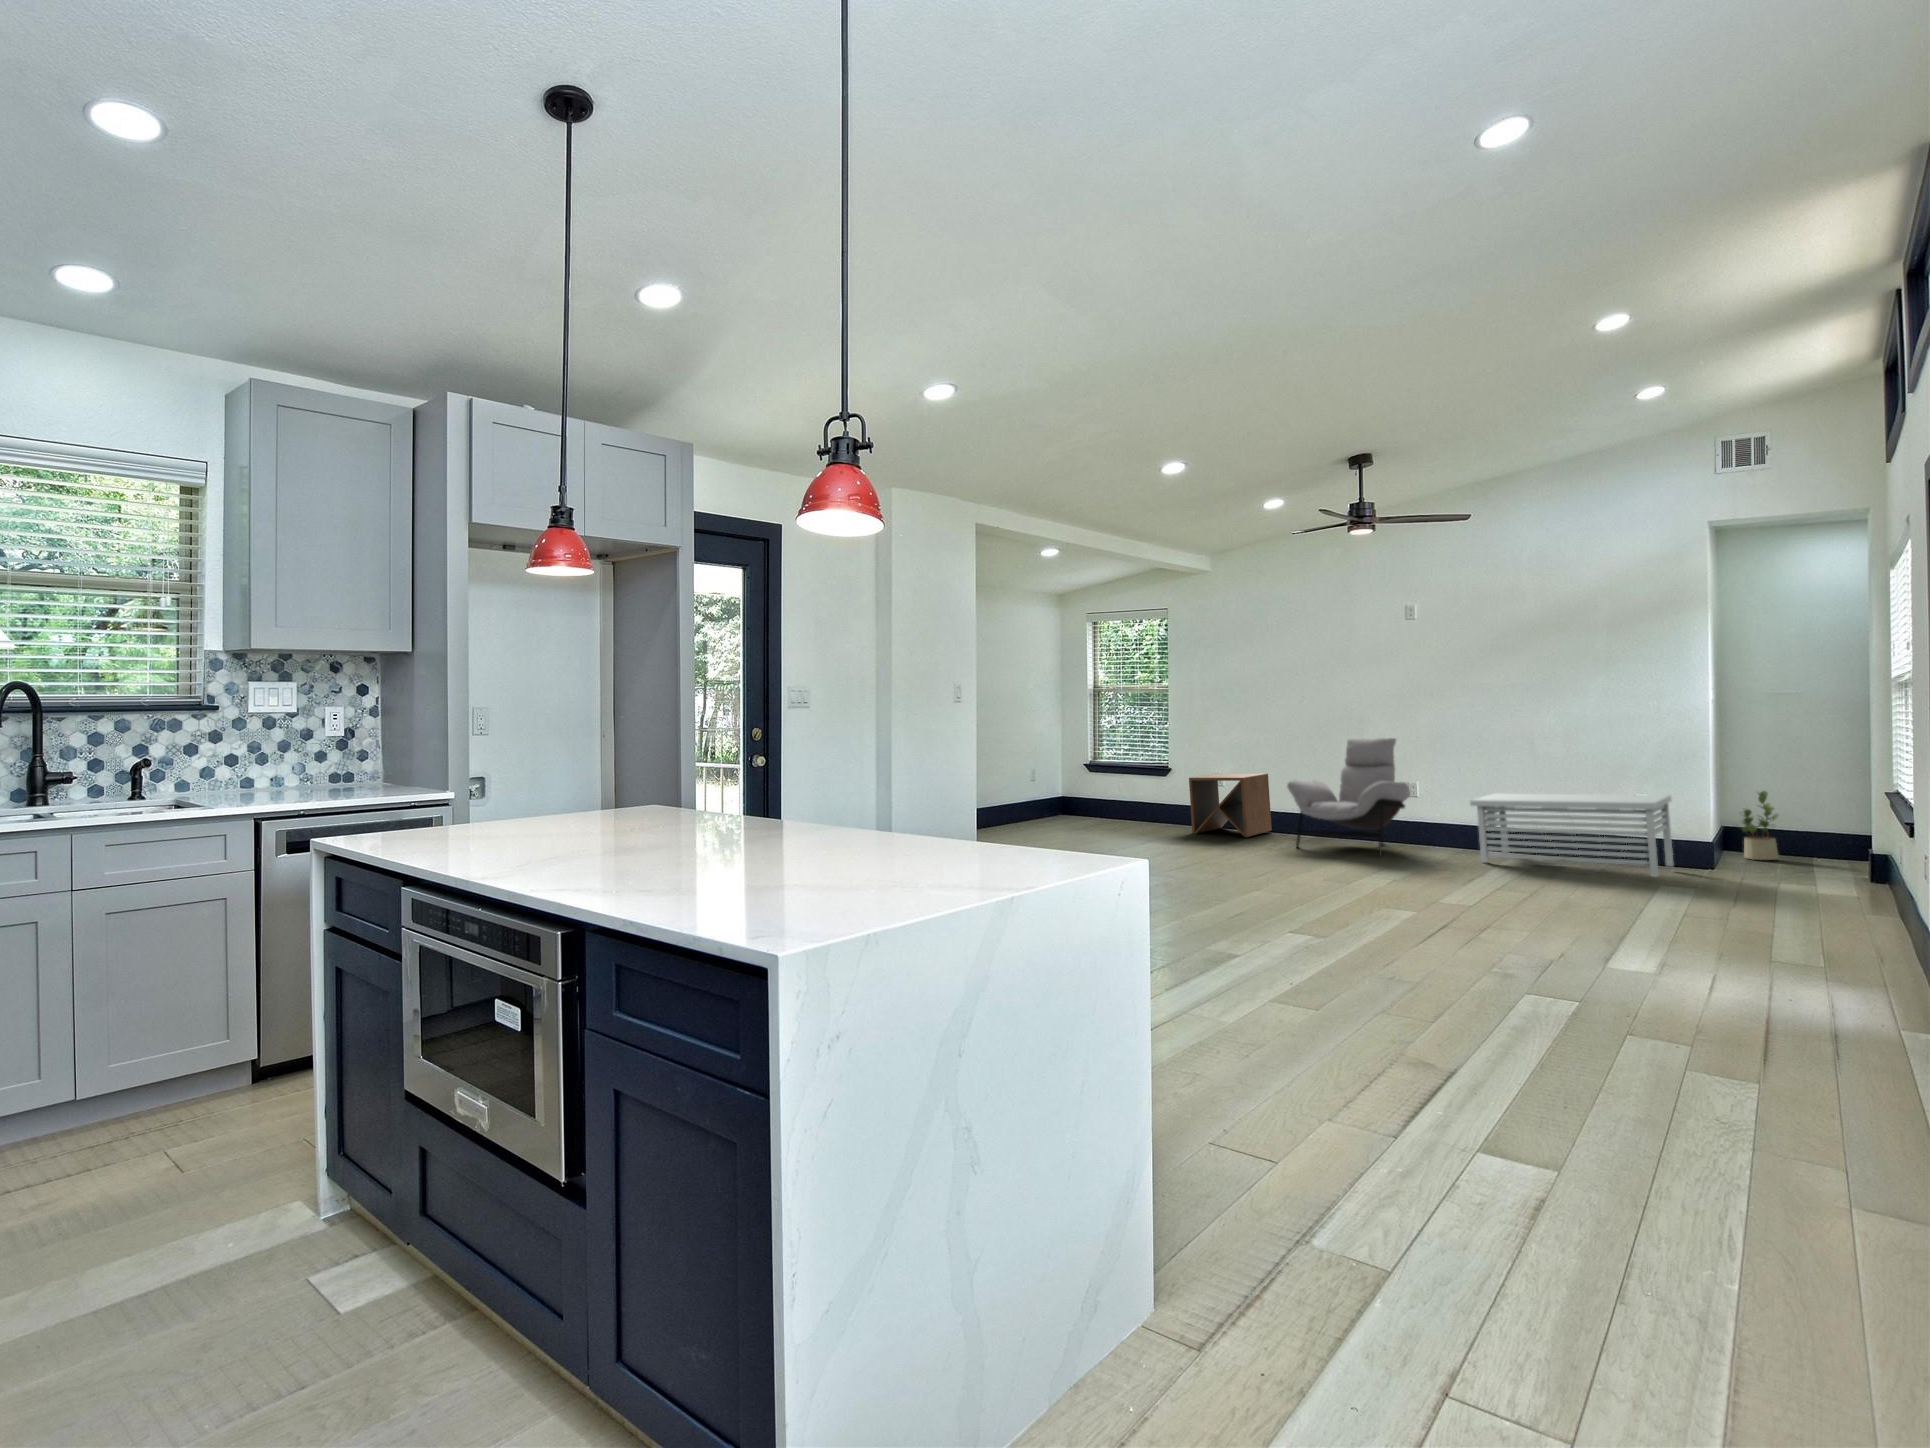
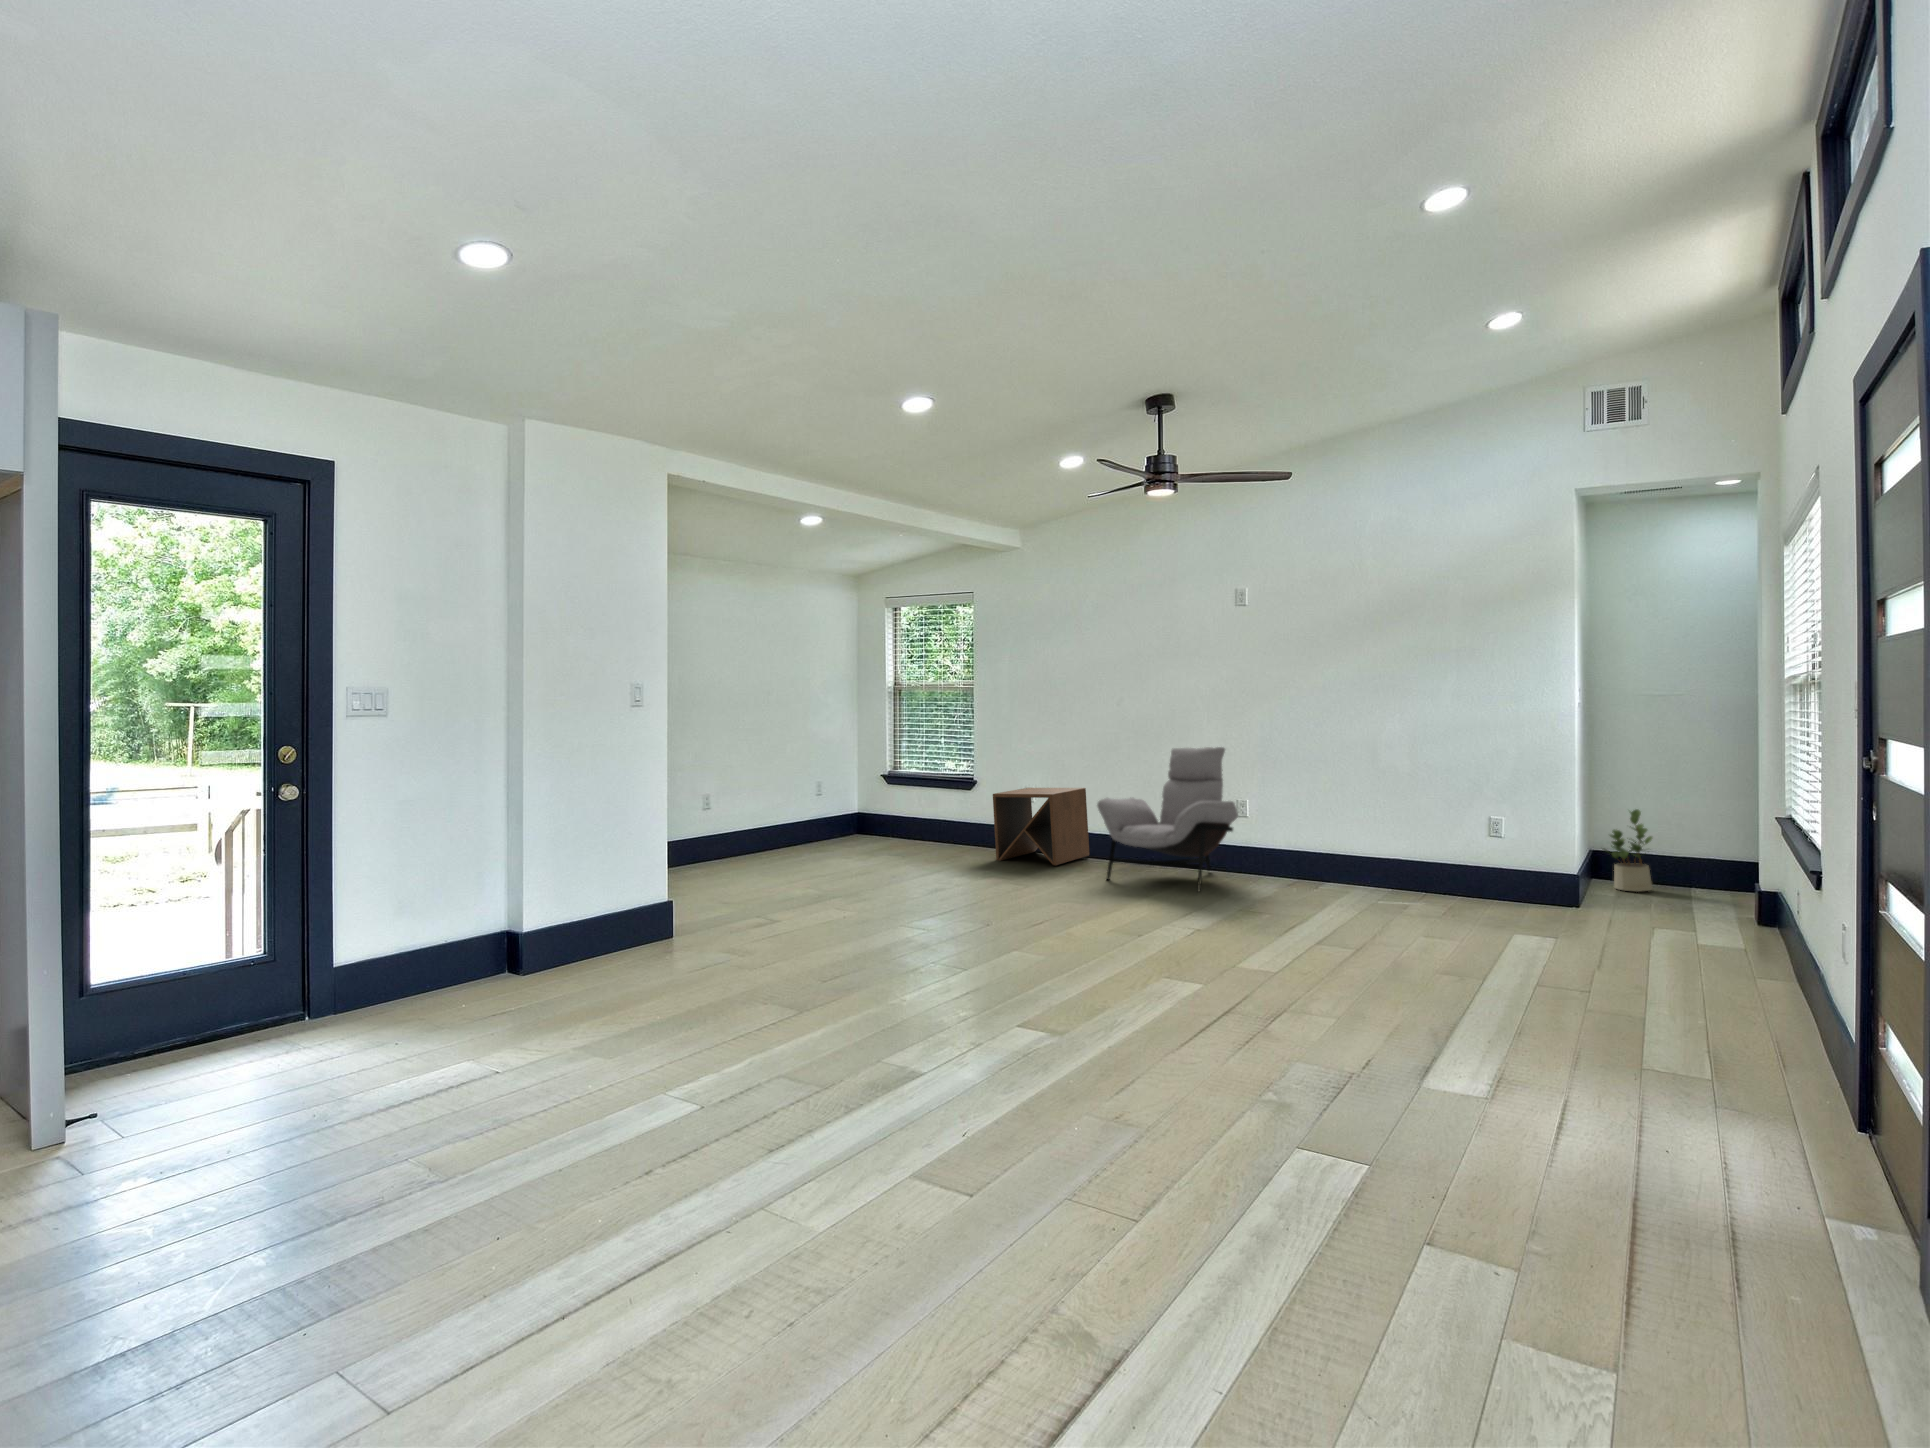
storage bench: present [1470,793,1673,877] -> none [1302,814,1534,920]

